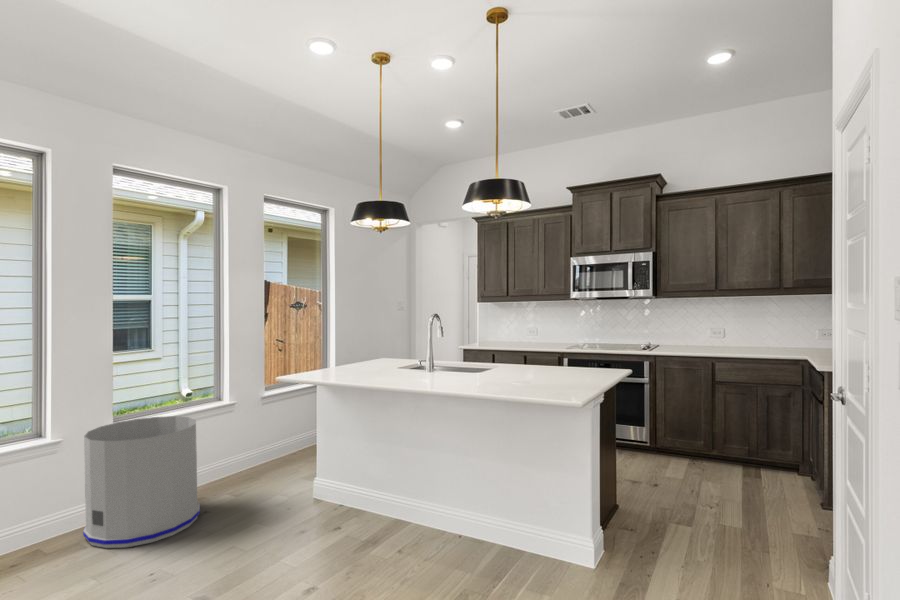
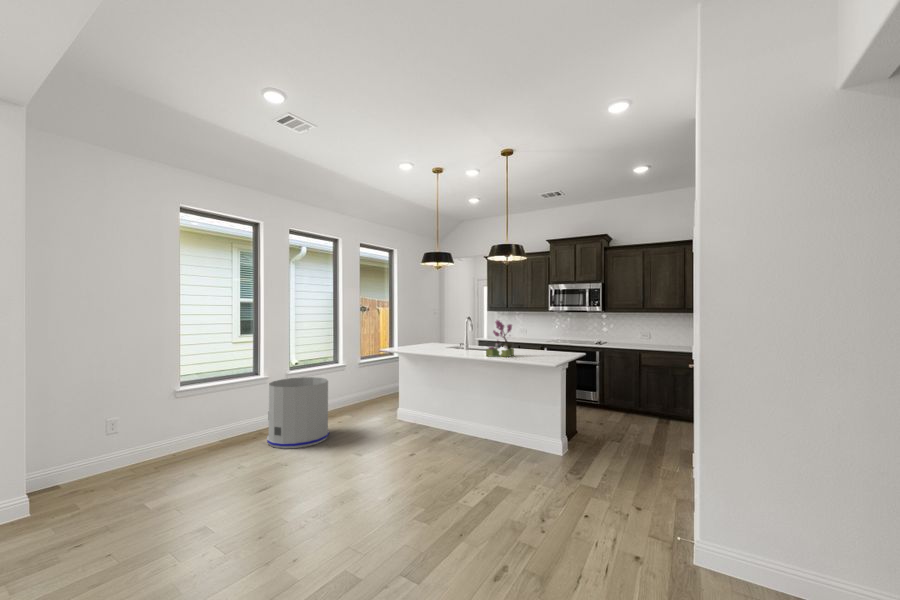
flower arrangement: none [460,316,510,385] -> present [486,320,514,357]

